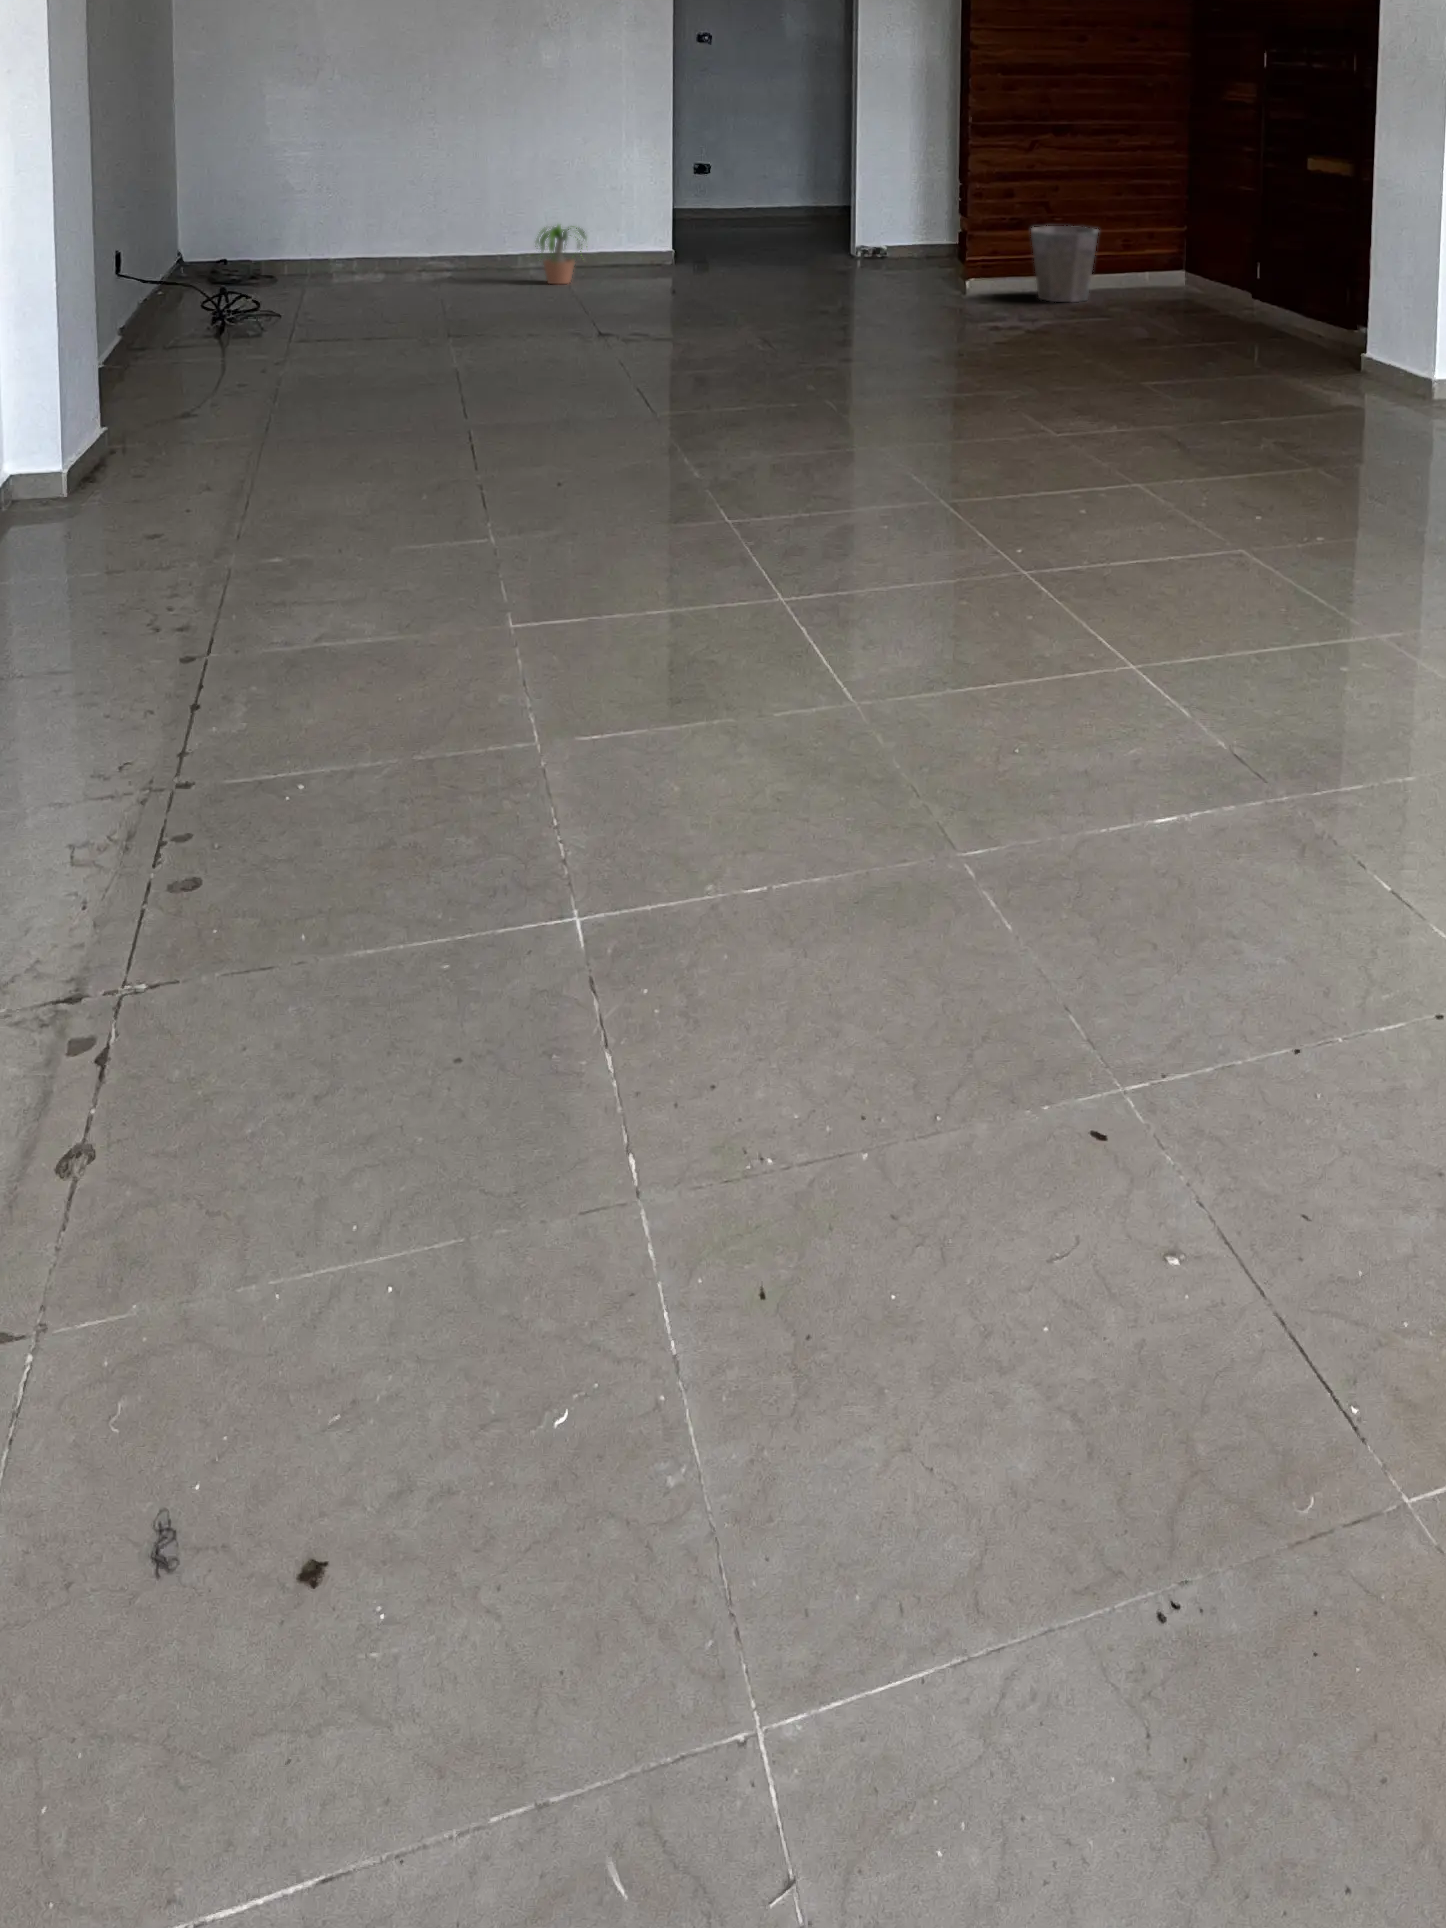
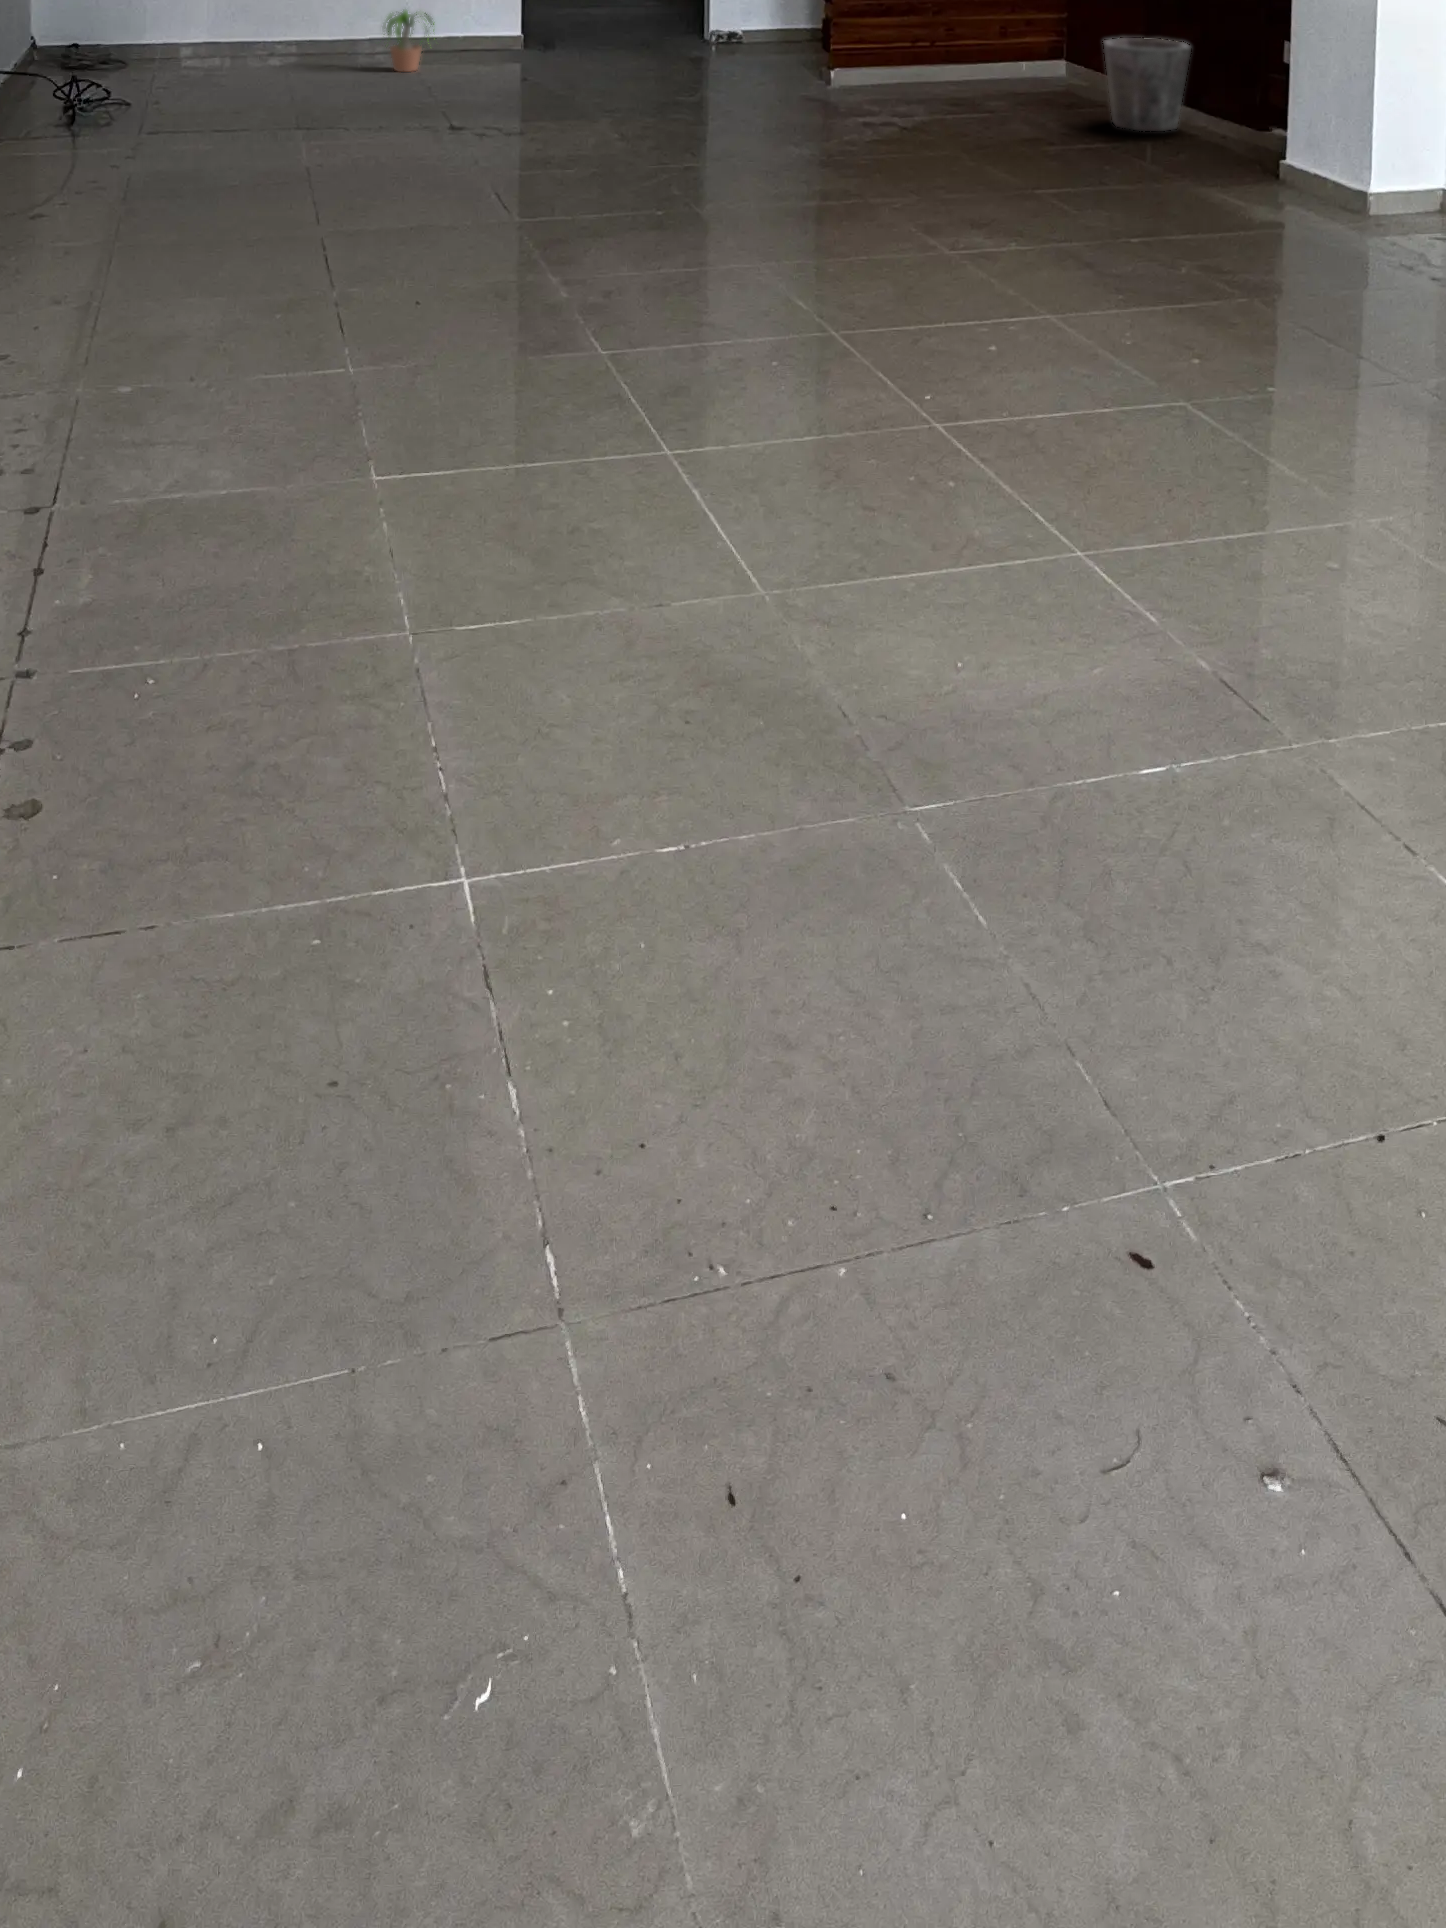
waste bin: present [1031,226,1098,302] -> present [1104,38,1191,131]

